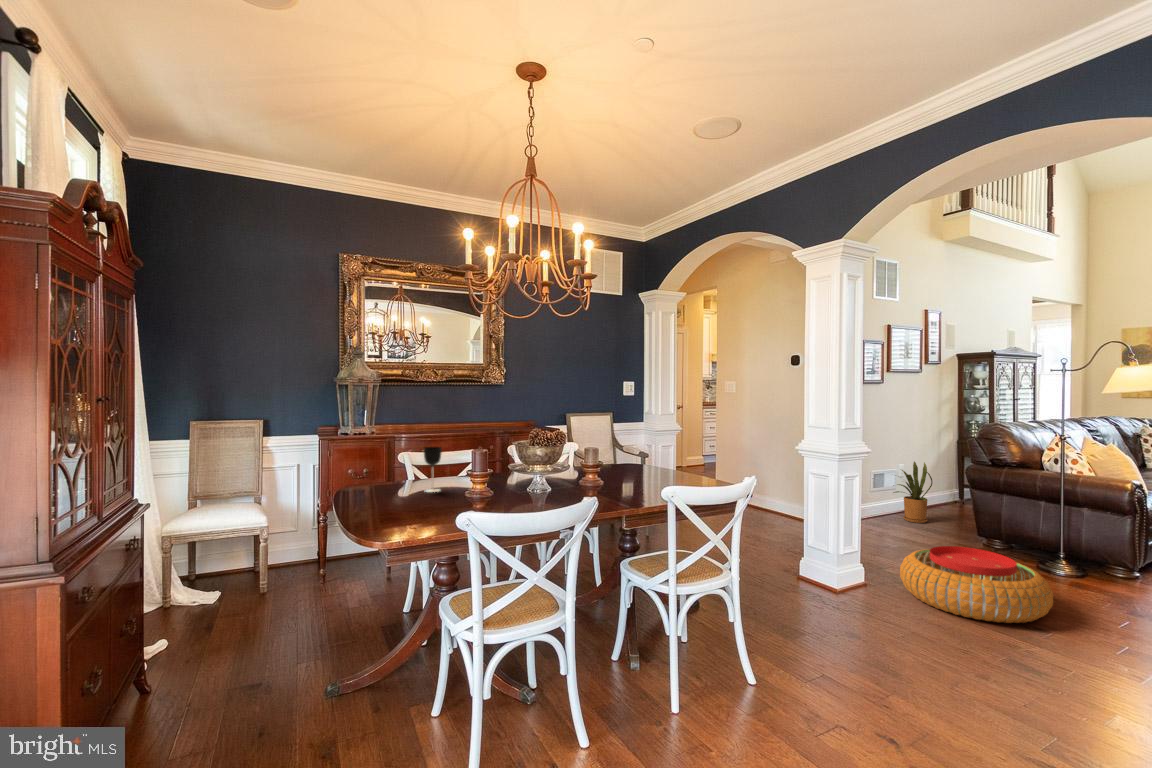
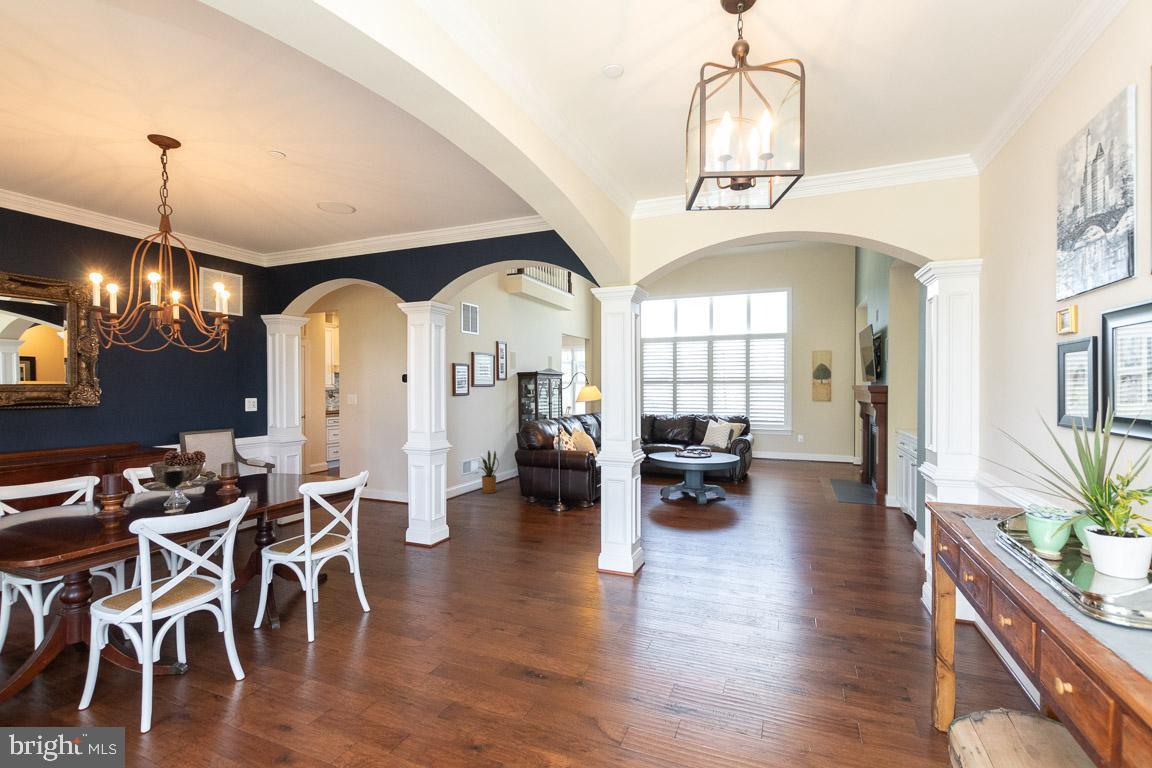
wine glass: present [424,447,442,492] -> present [164,470,184,513]
pouf: present [900,546,1053,623] -> none [471,502,548,544]

